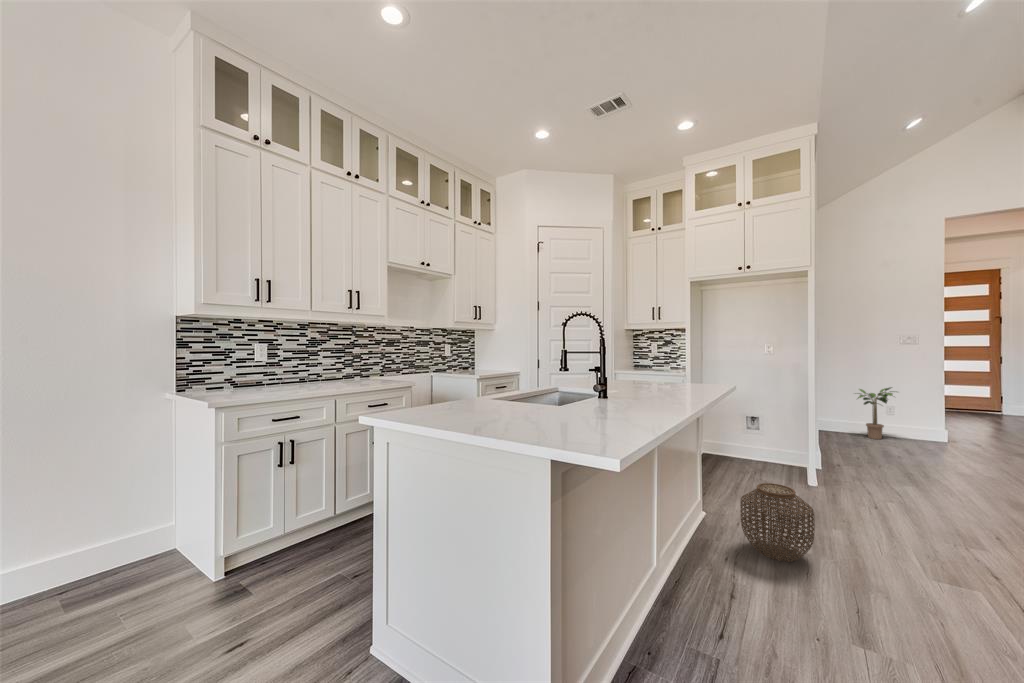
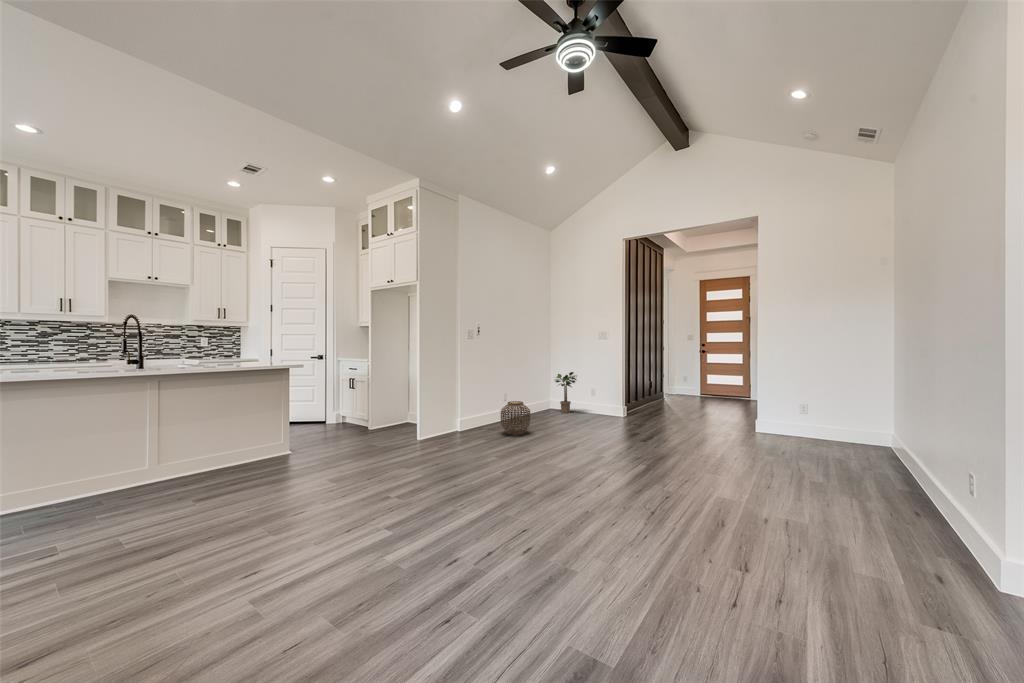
woven basket: present [740,483,815,562] -> present [501,401,530,435]

